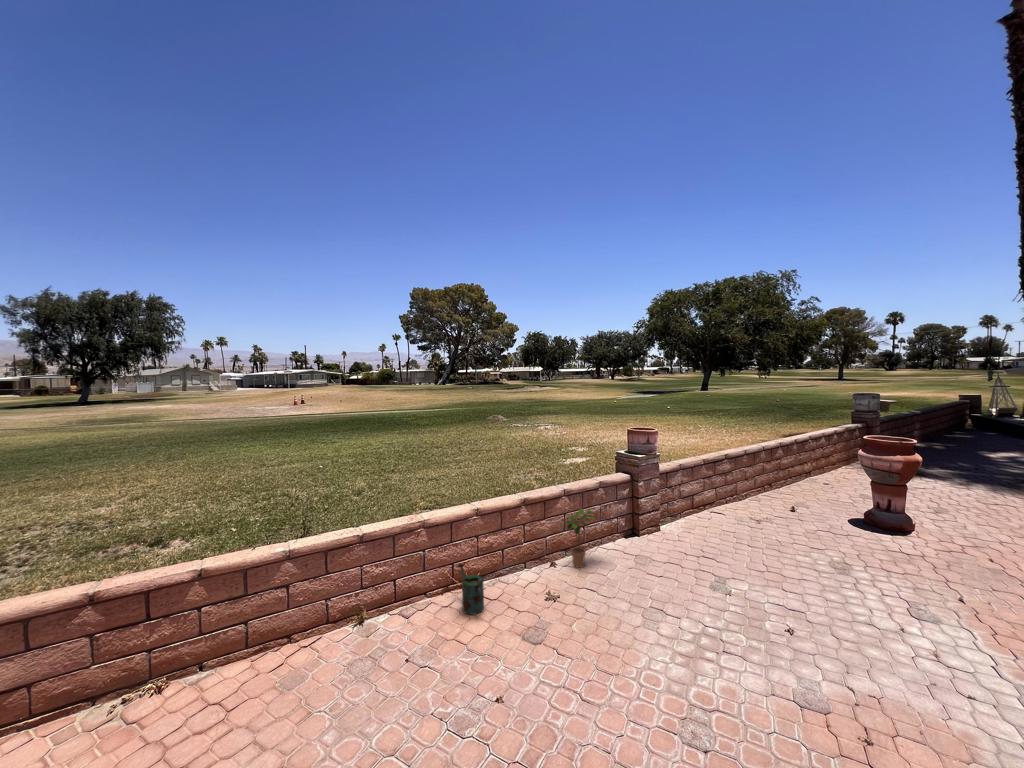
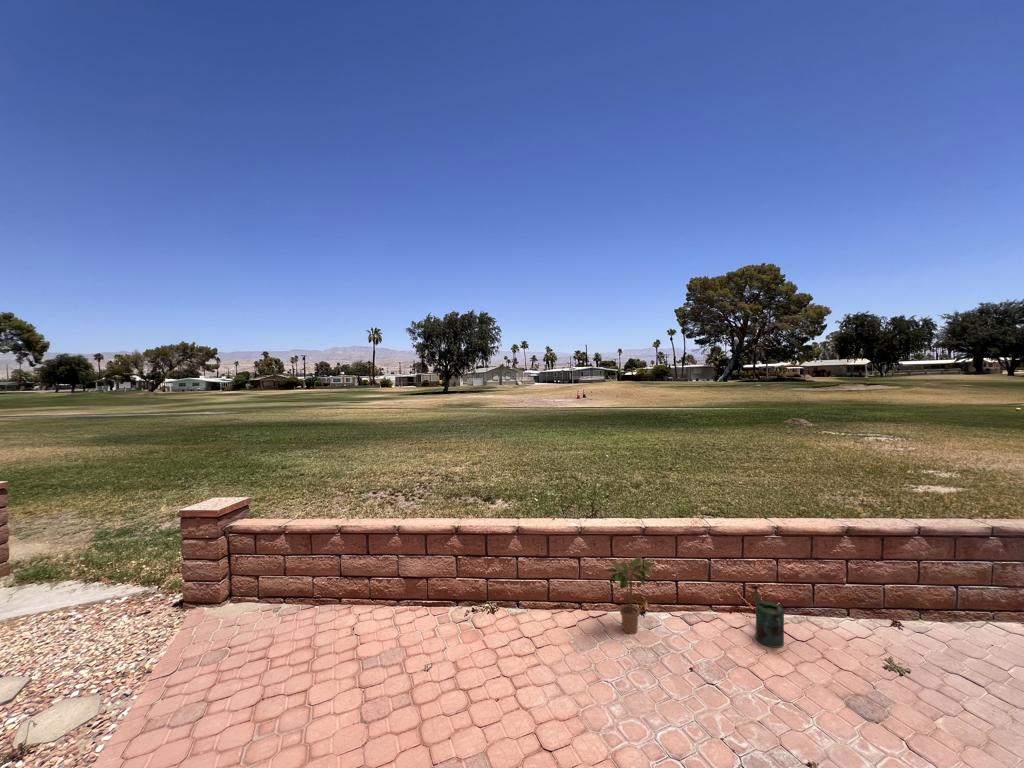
potted plant: present [564,509,595,568] -> present [607,556,655,634]

